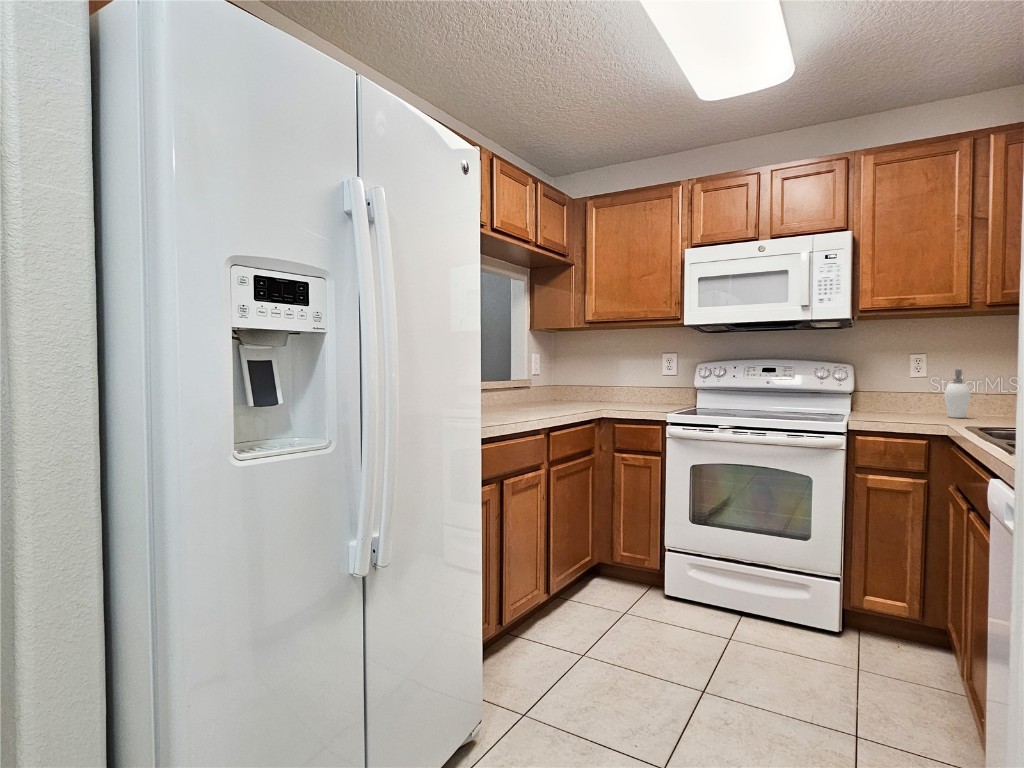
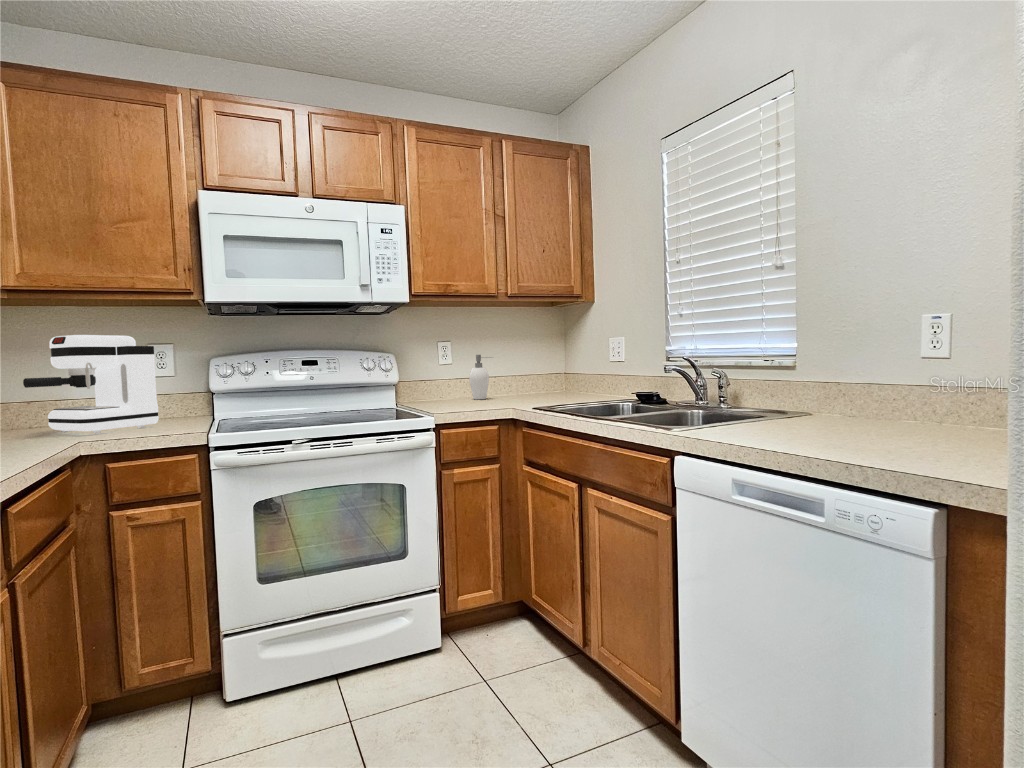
coffee maker: none [591,347,657,407] -> present [23,335,159,433]

